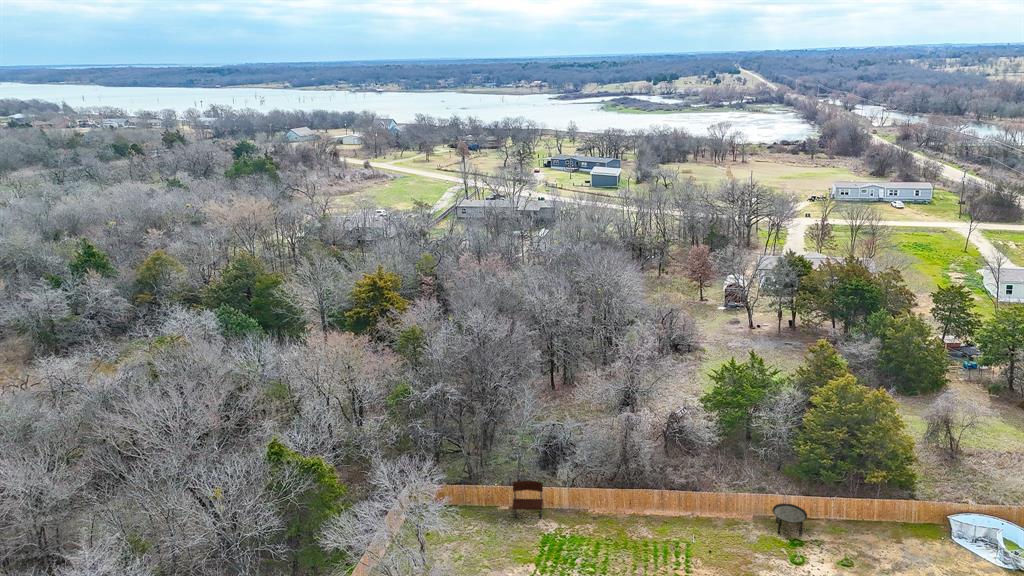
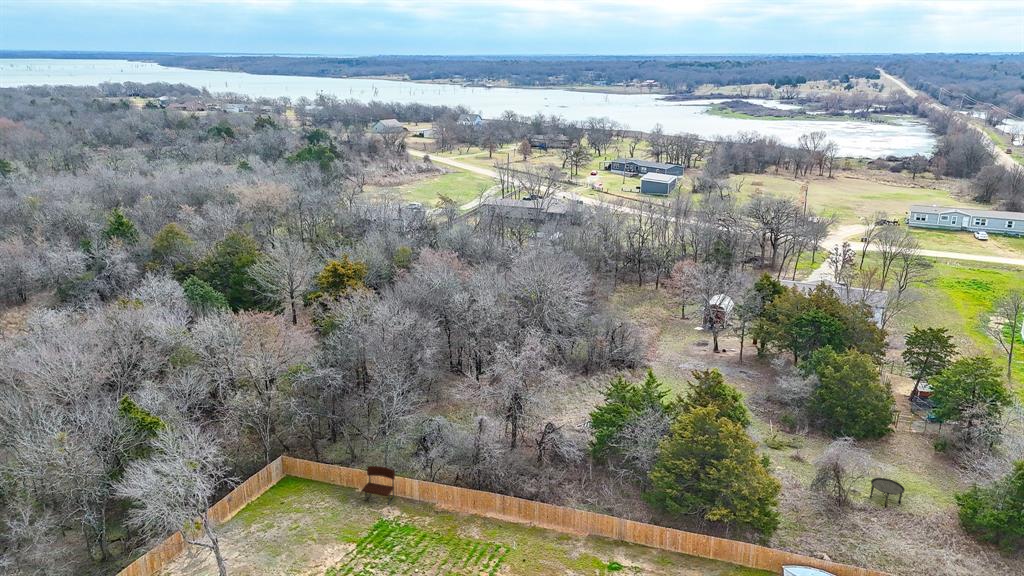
round table: present [772,503,807,537] -> present [870,478,905,507]

